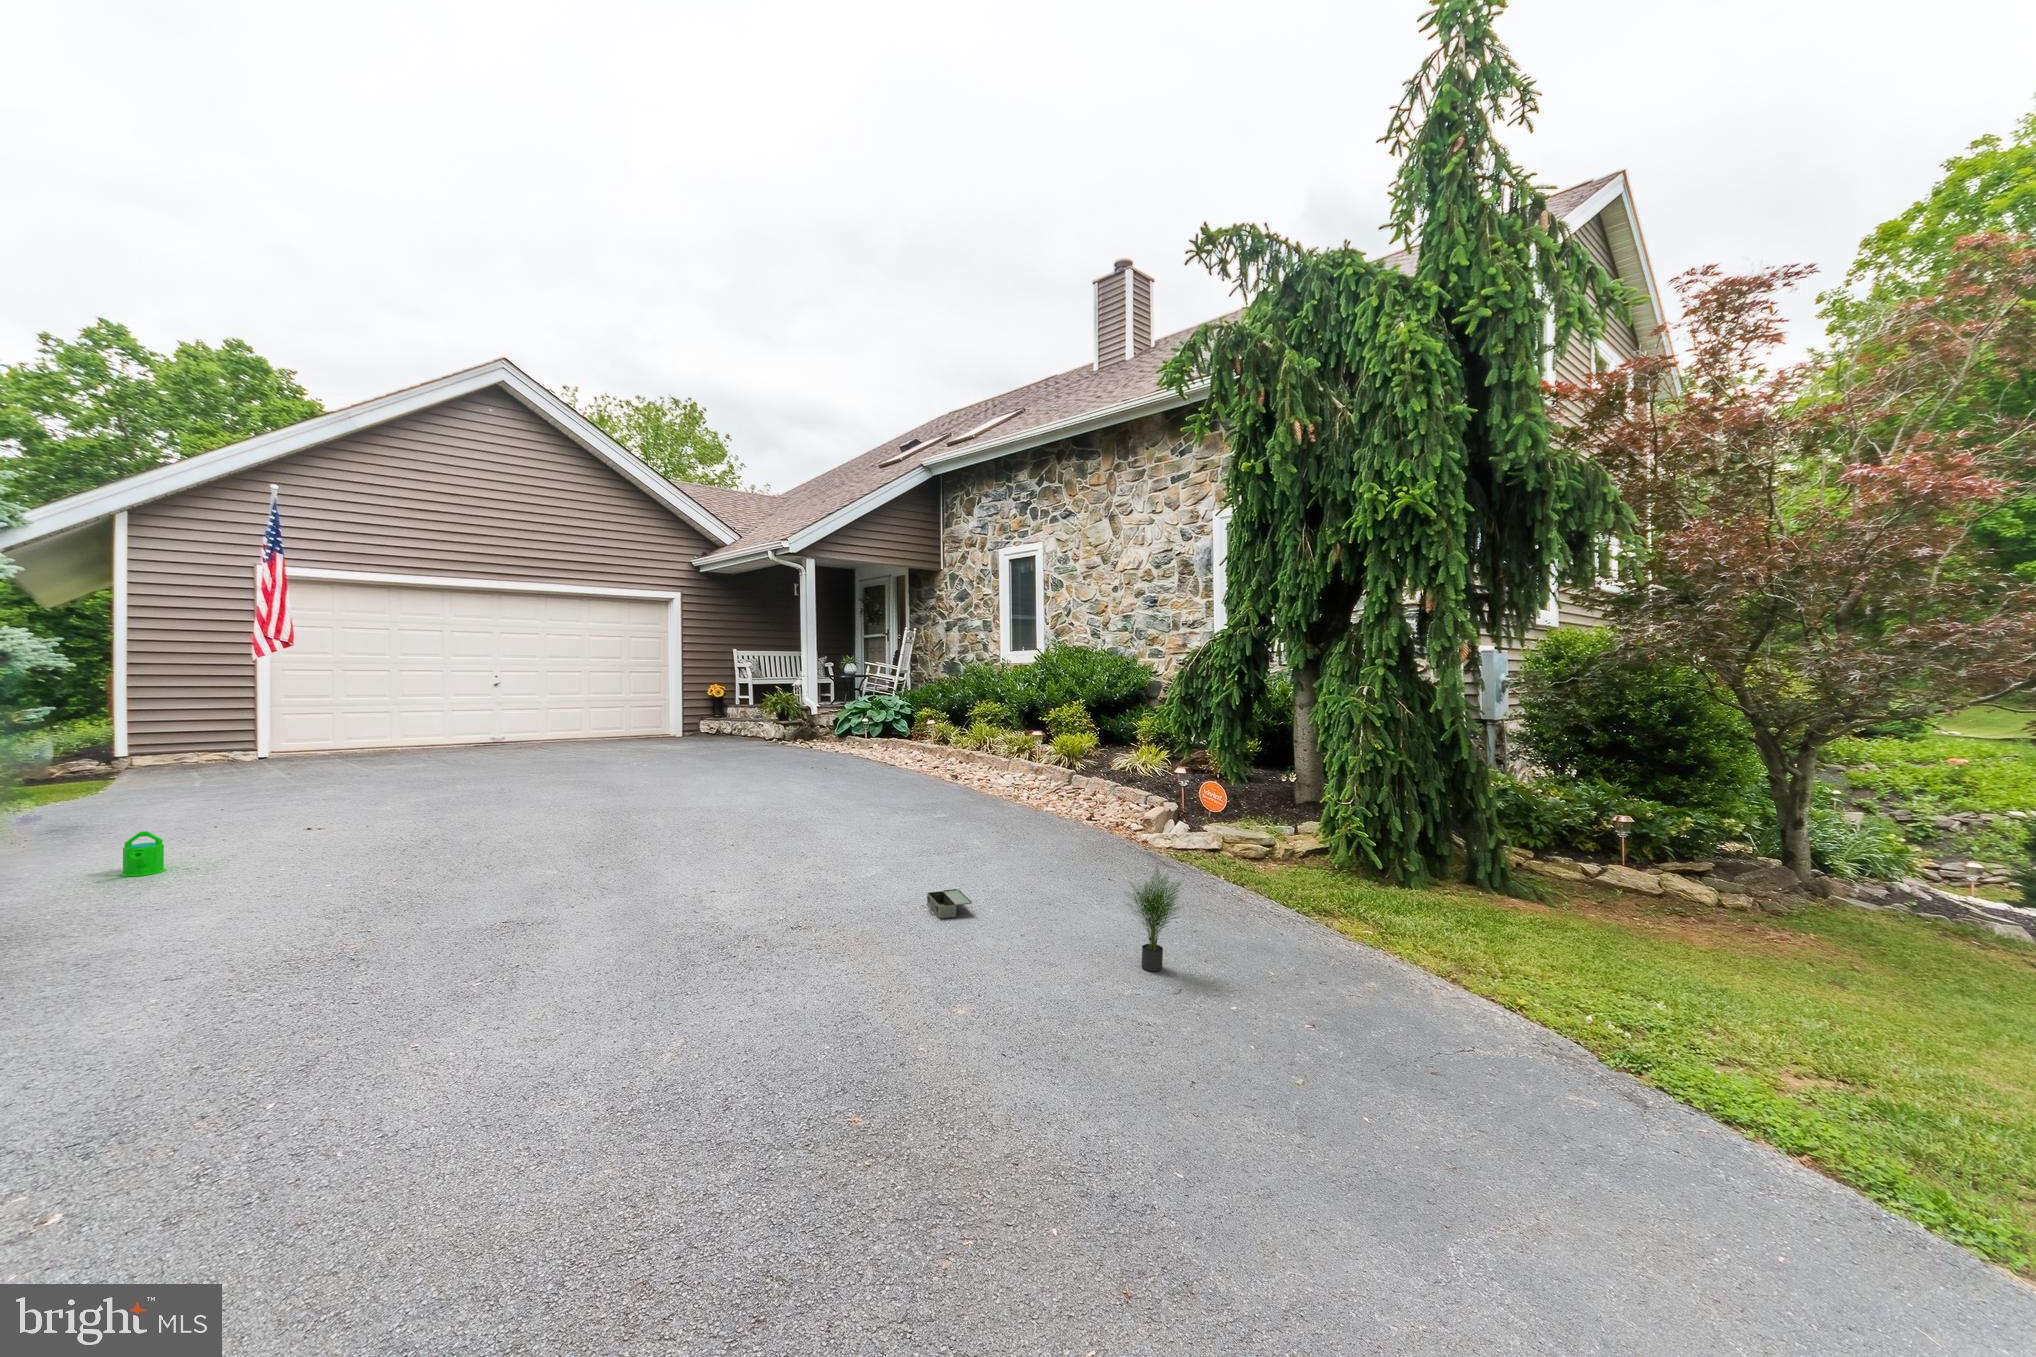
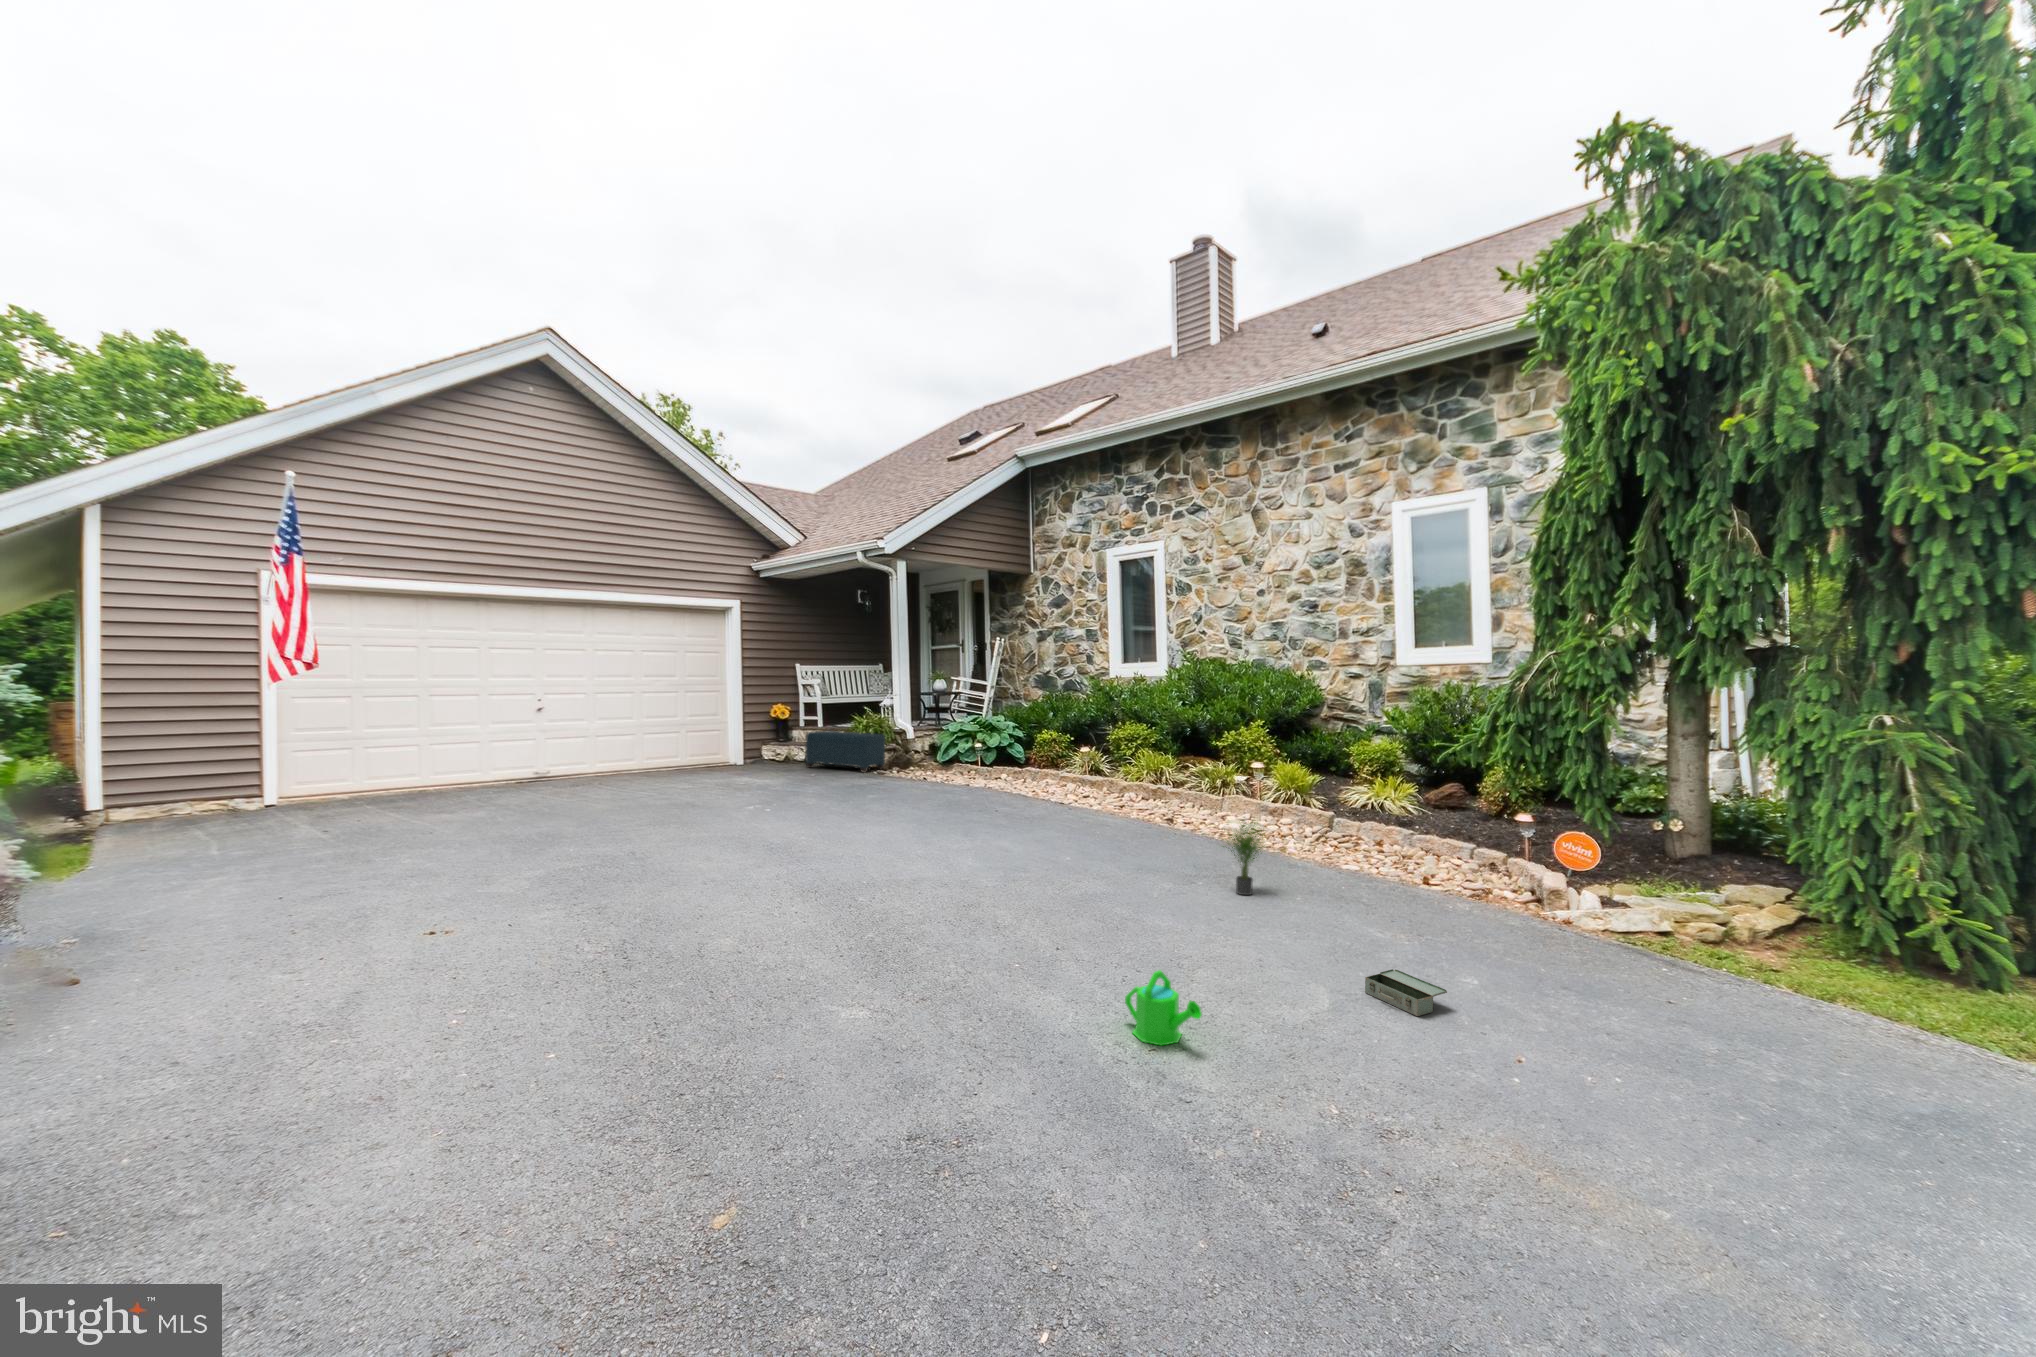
bench: none [726,708,795,745] -> present [805,731,885,772]
watering can: present [120,831,166,877] -> present [1125,970,1202,1045]
potted plant: present [1130,870,1180,972] -> present [1226,821,1263,895]

